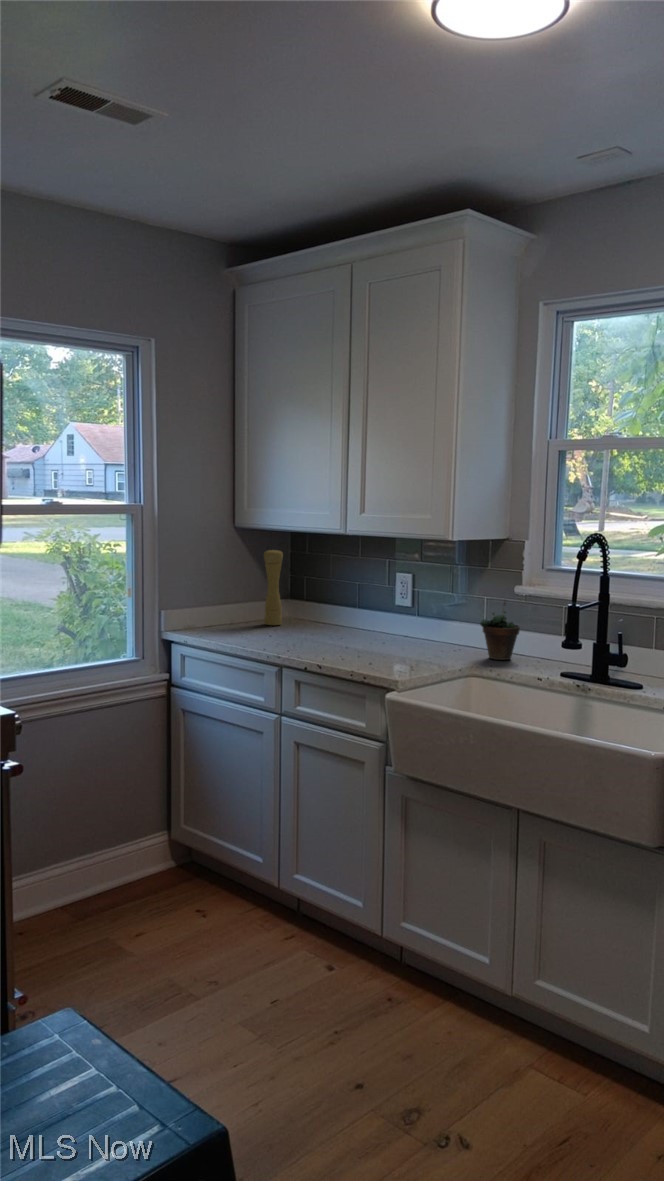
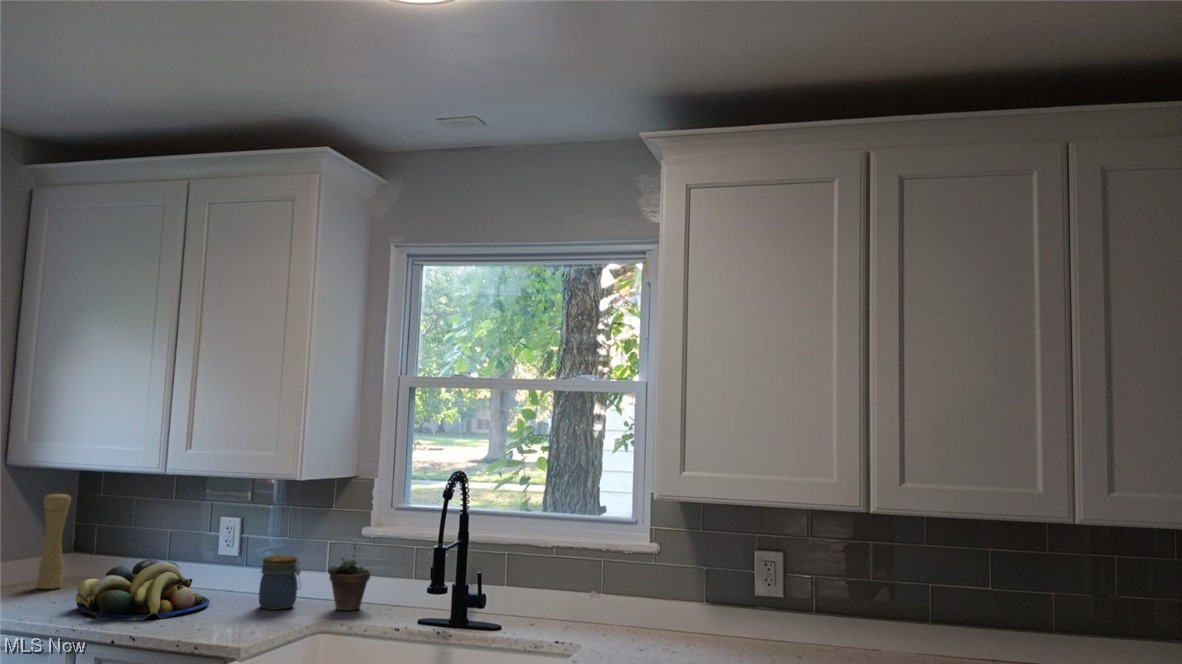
fruit bowl: none [286,606,386,653] -> present [76,559,210,621]
jar: none [424,608,459,654] -> present [259,555,301,610]

